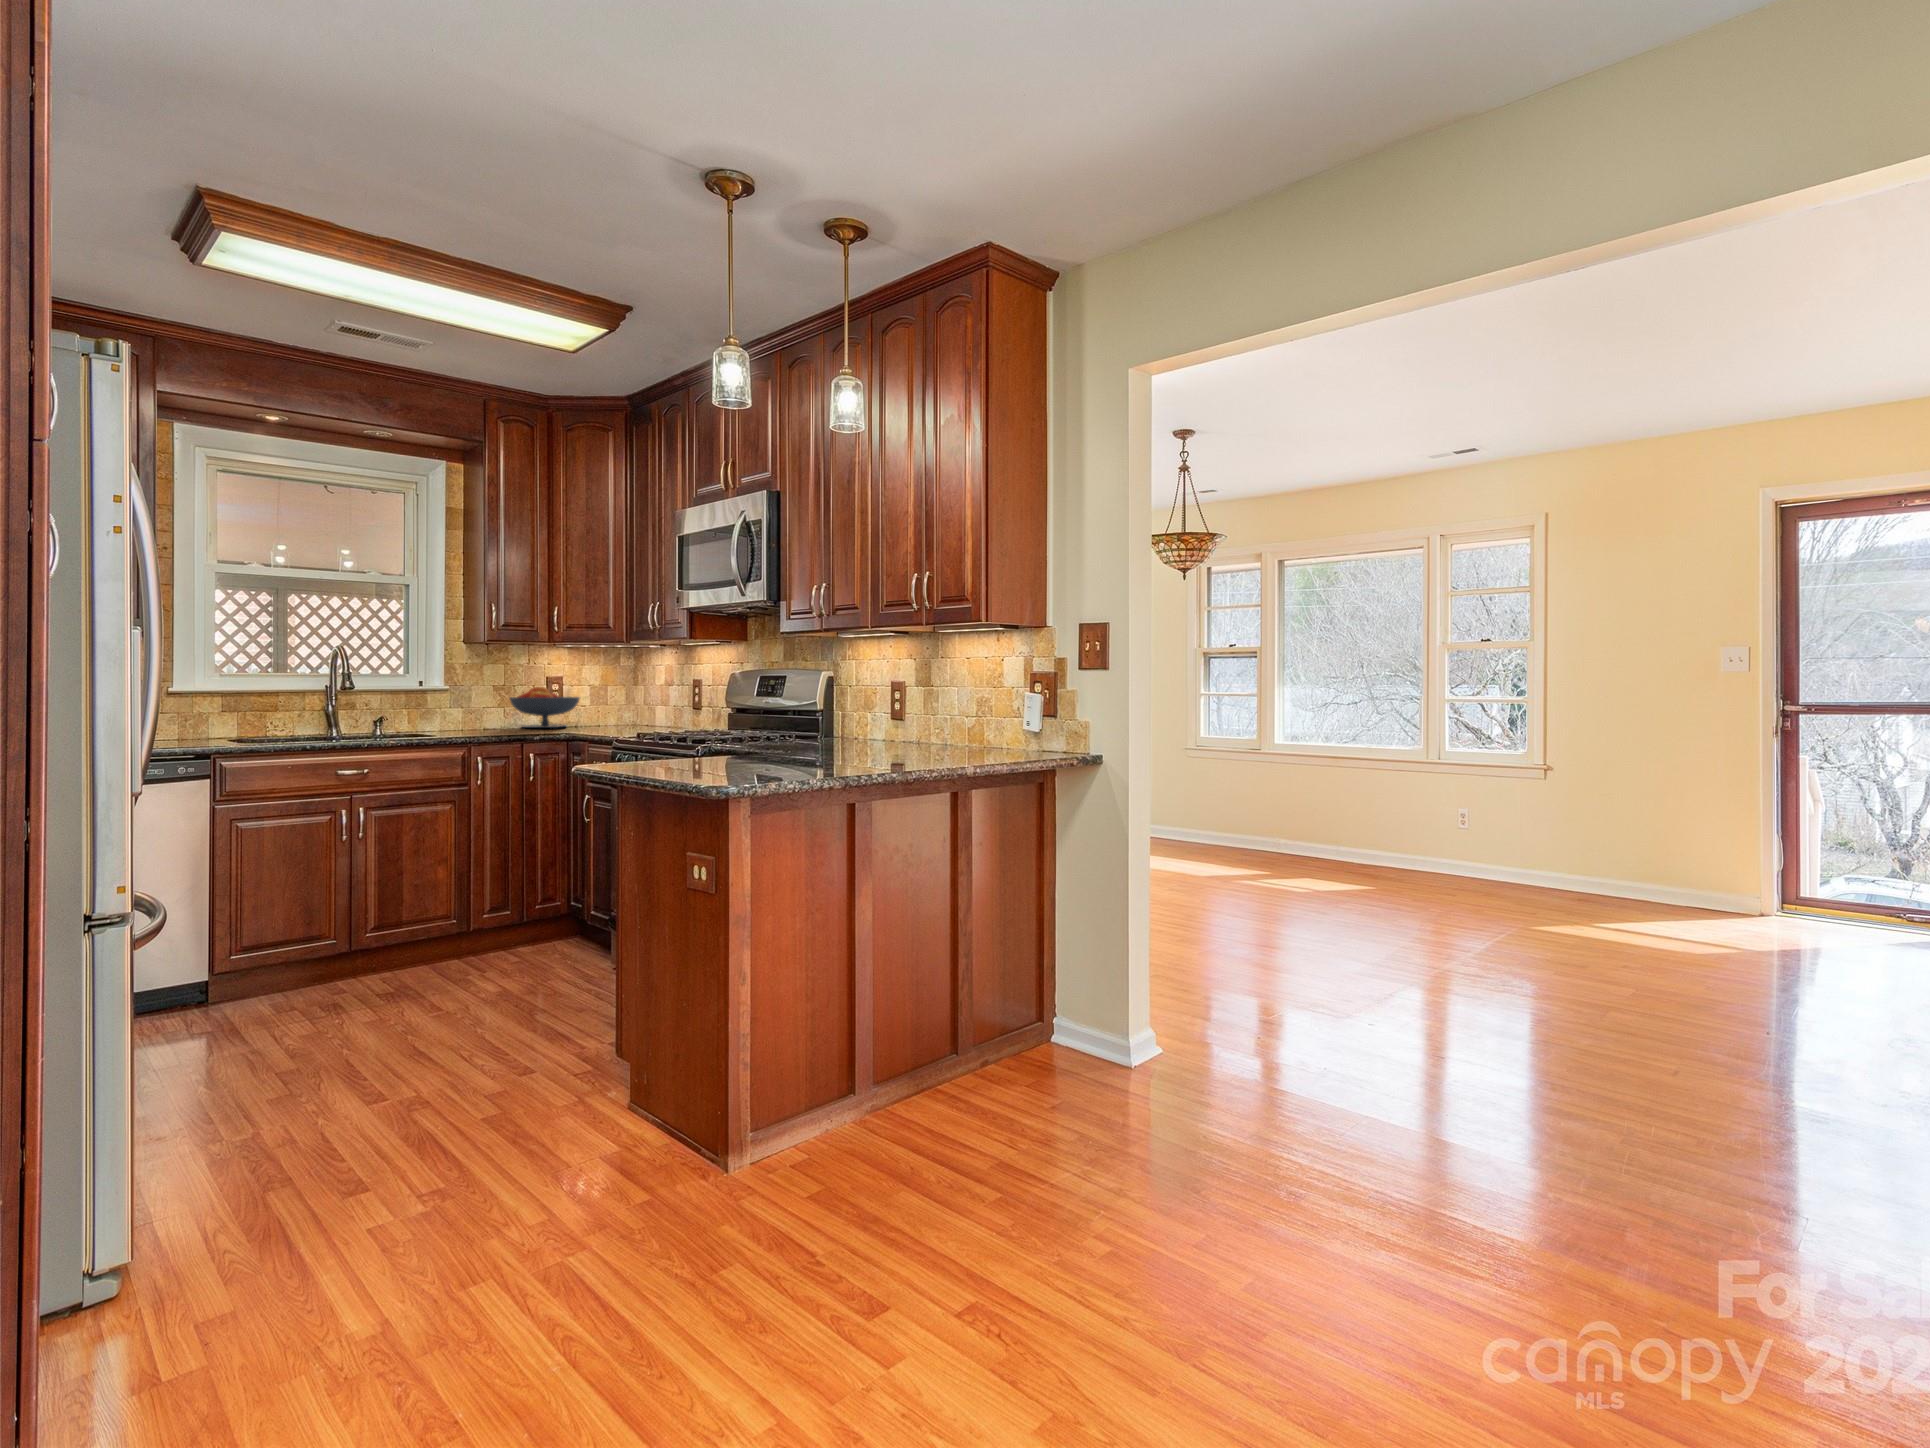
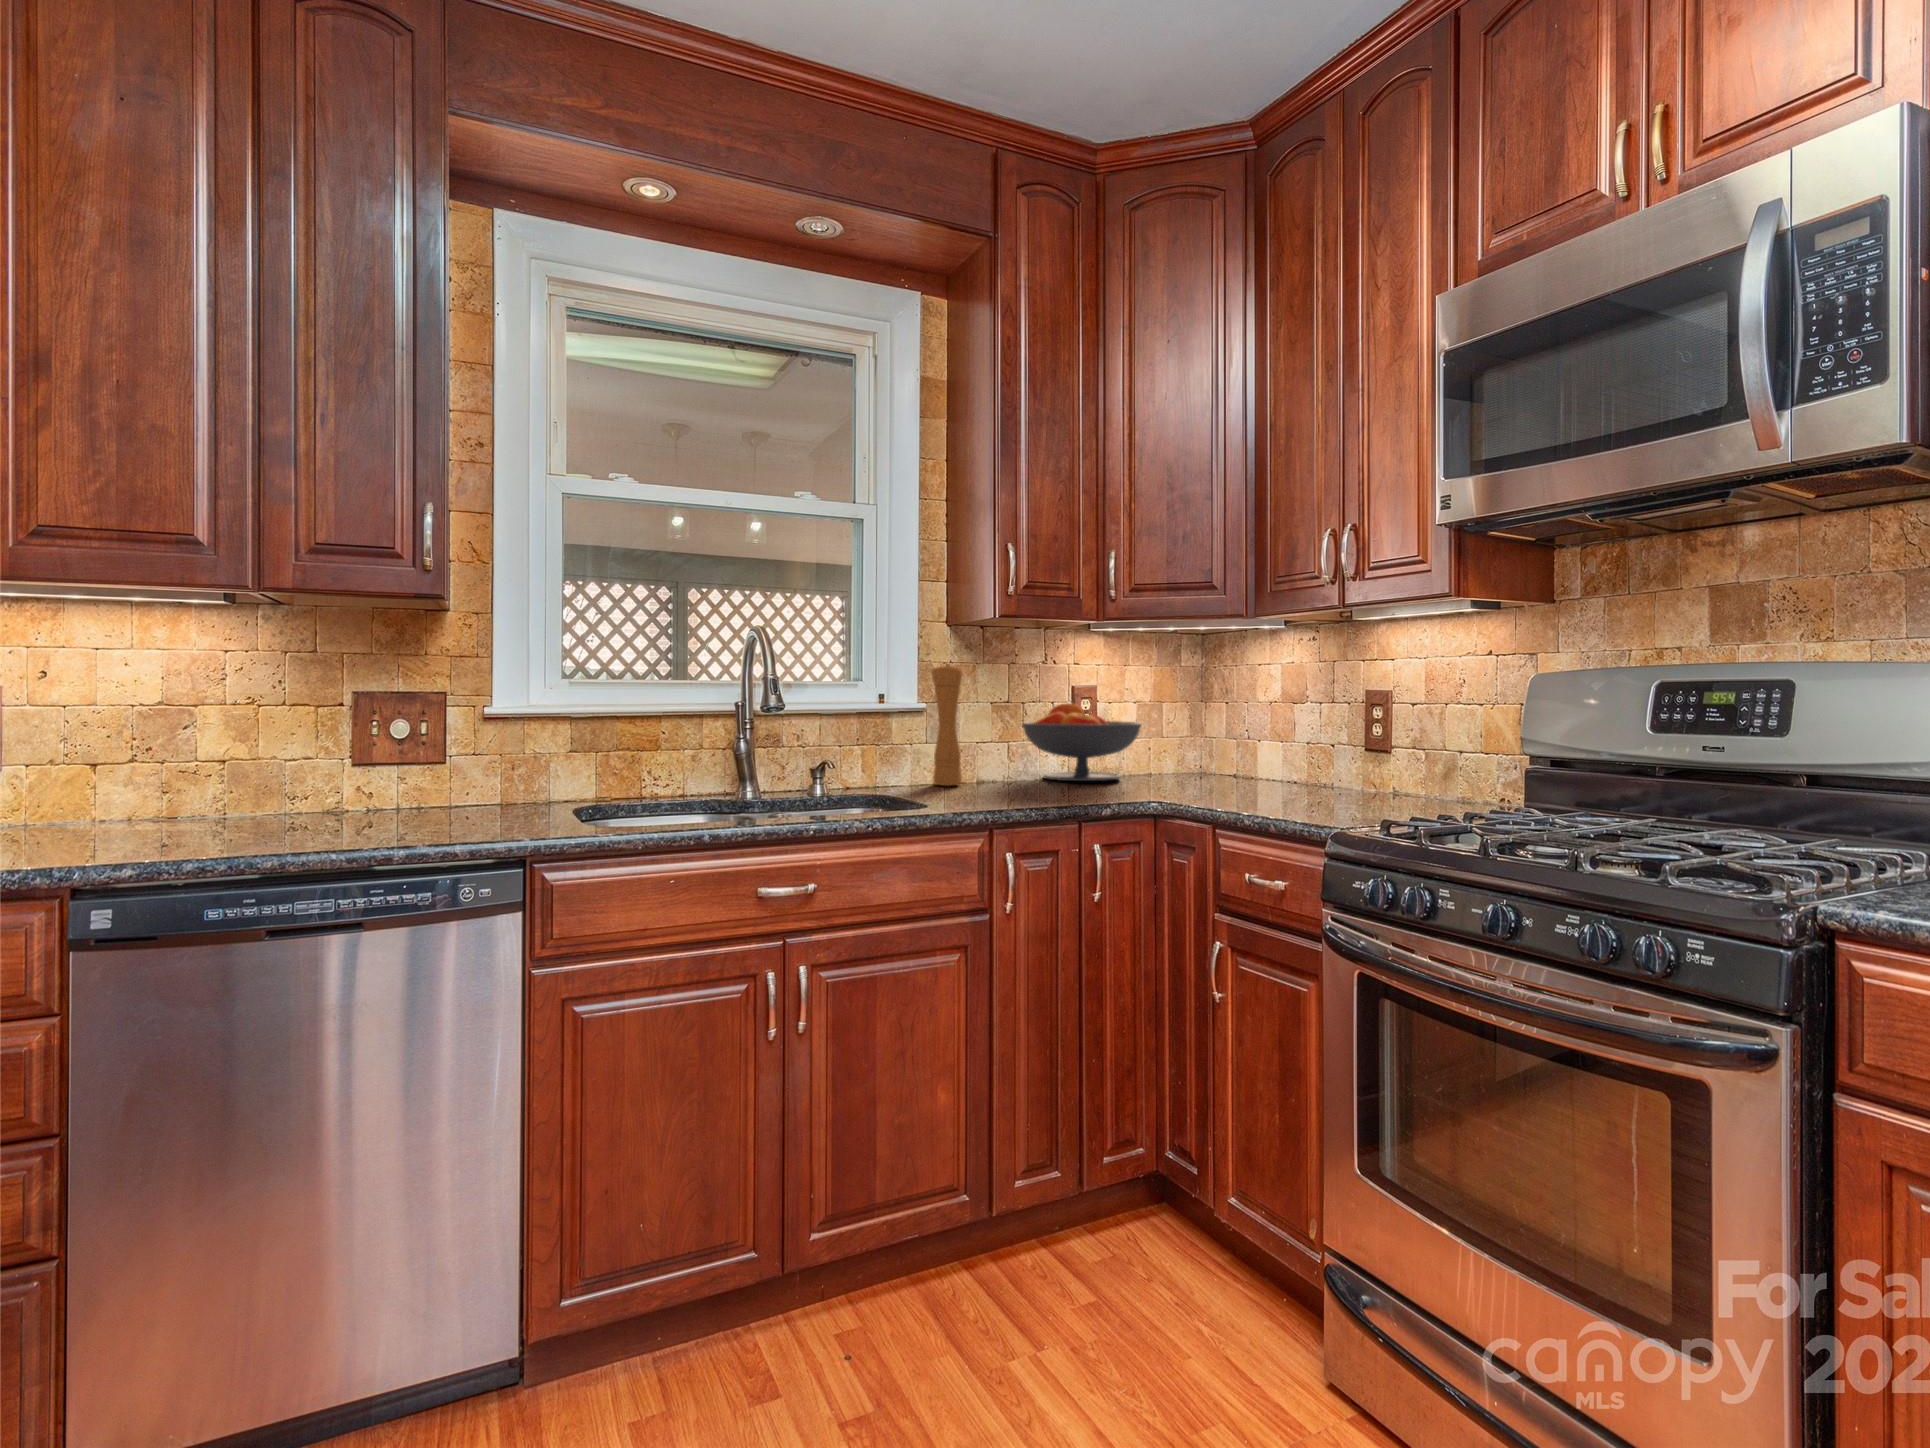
pepper mill: none [450,665,468,730] -> present [932,664,963,786]

